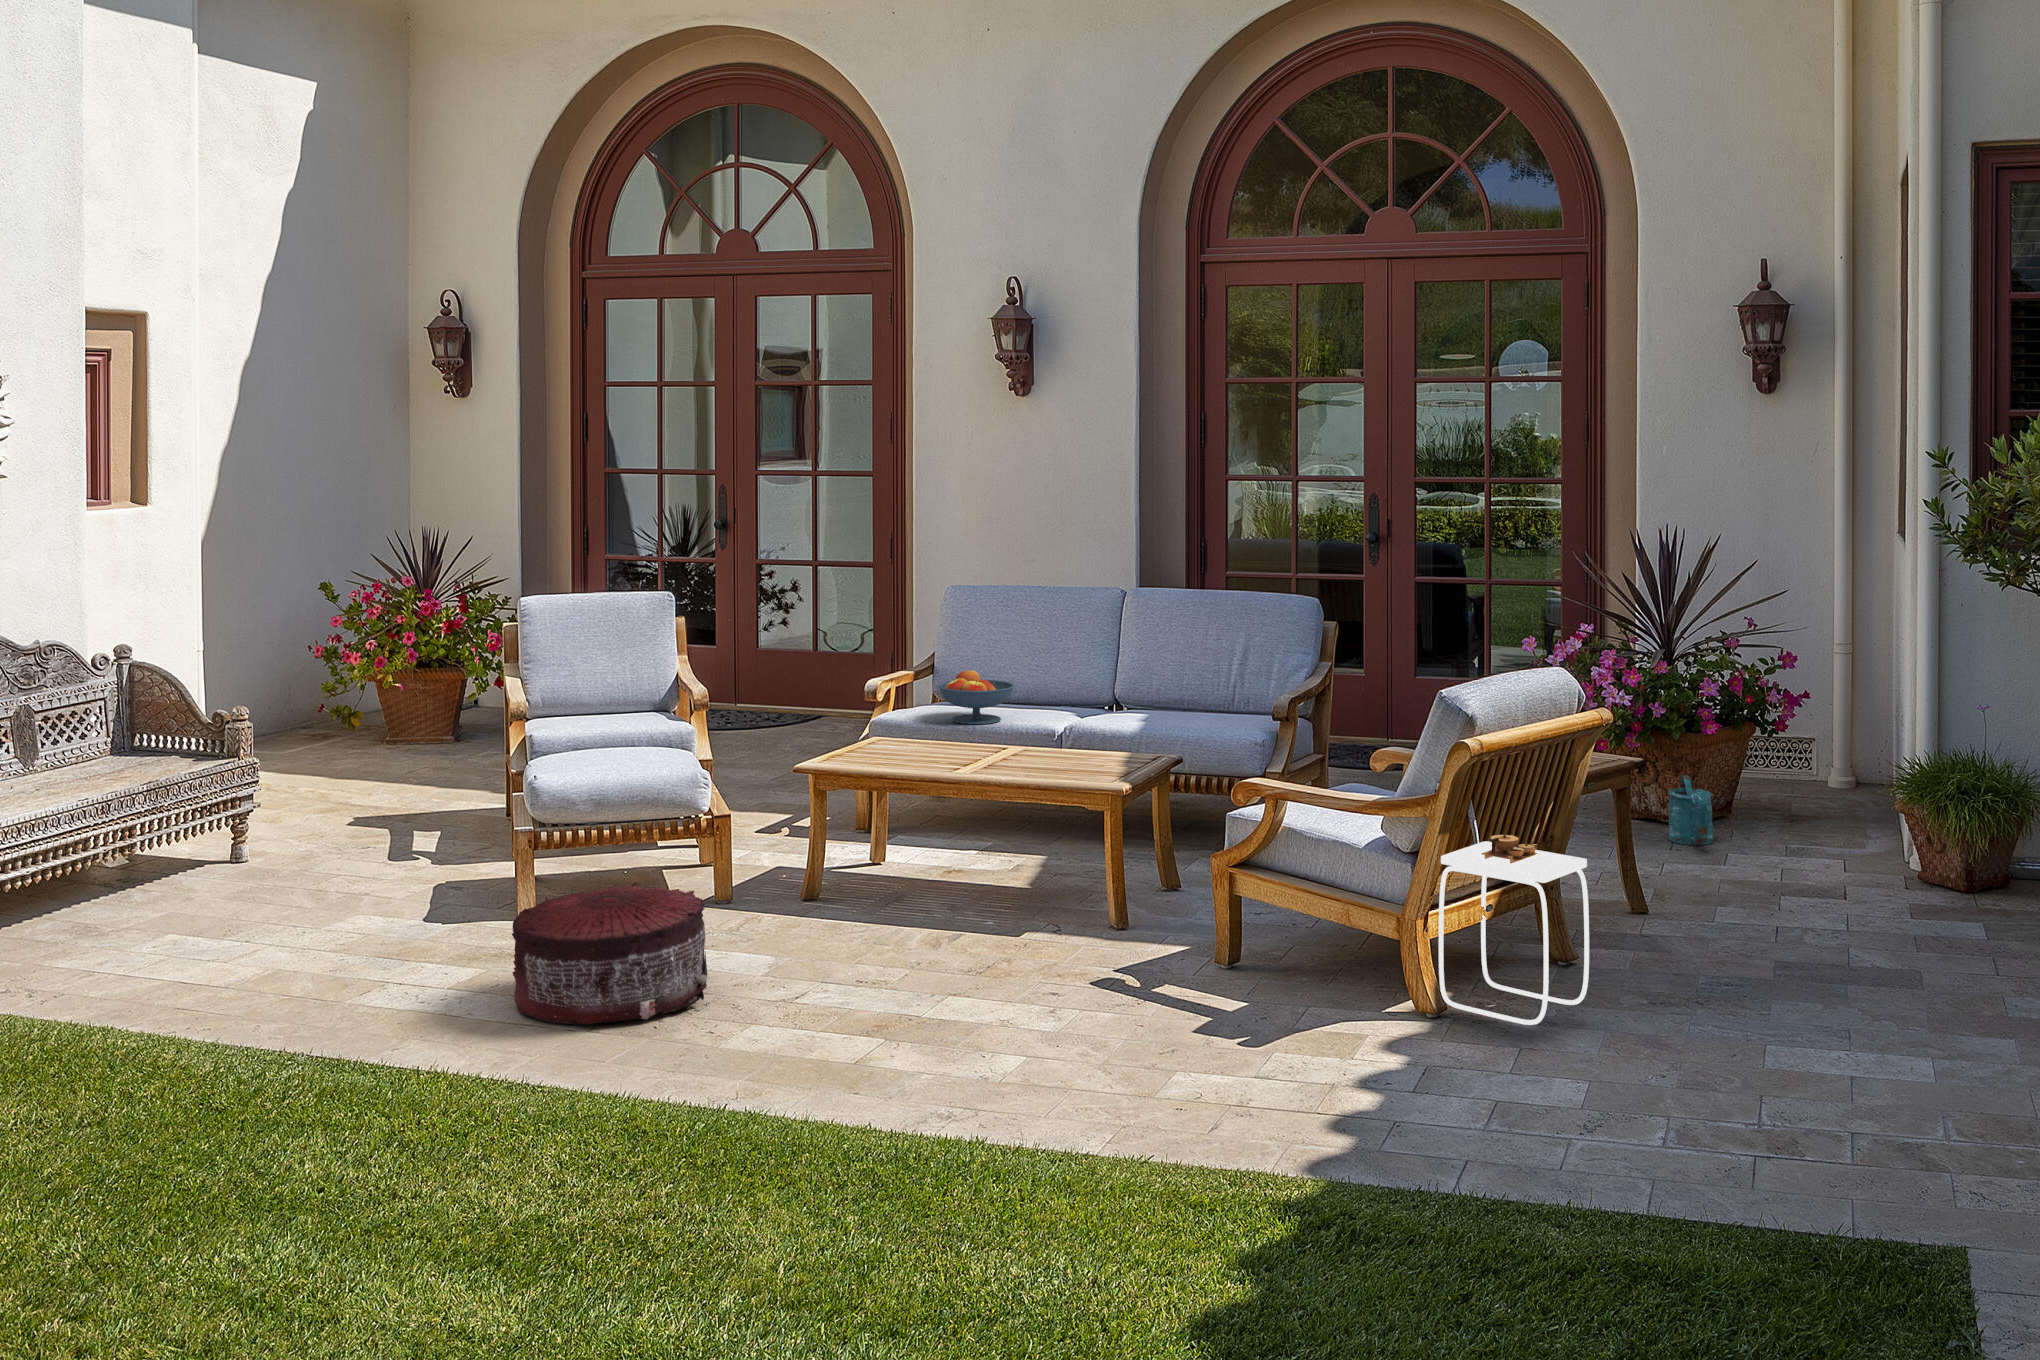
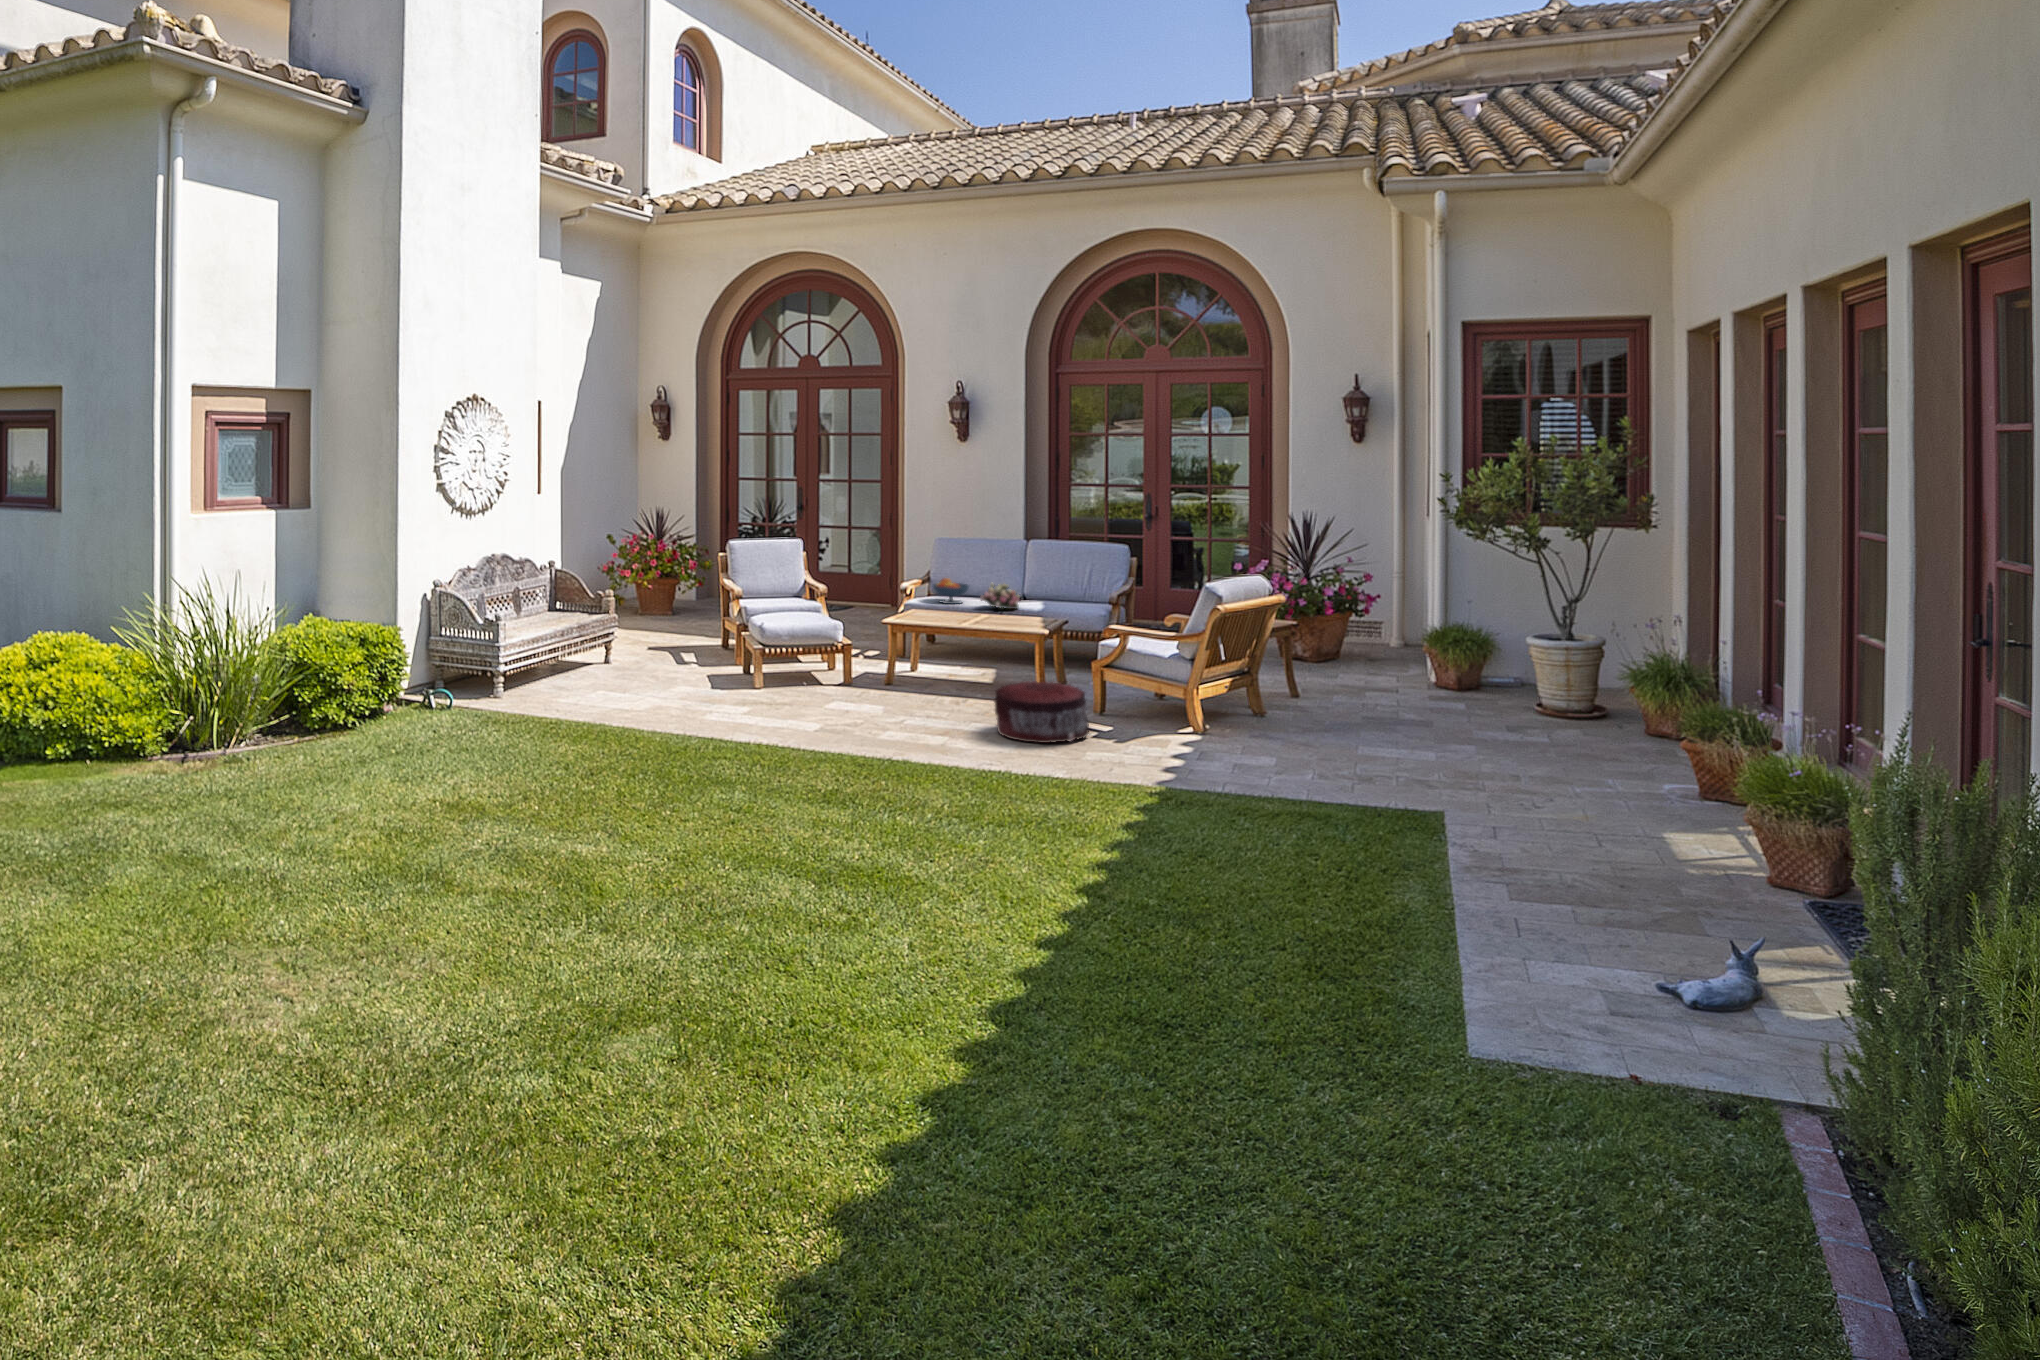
flower arrangement: none [1027,680,1110,734] -> present [980,583,1020,609]
watering can: present [1668,775,1713,845] -> none [1305,636,1329,671]
side table: present [1439,835,1589,1025] -> none [1203,652,1275,738]
pouf: present [512,884,707,1025] -> present [994,681,1089,743]

